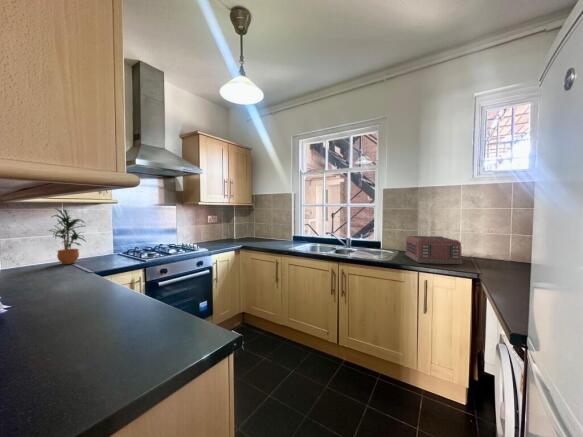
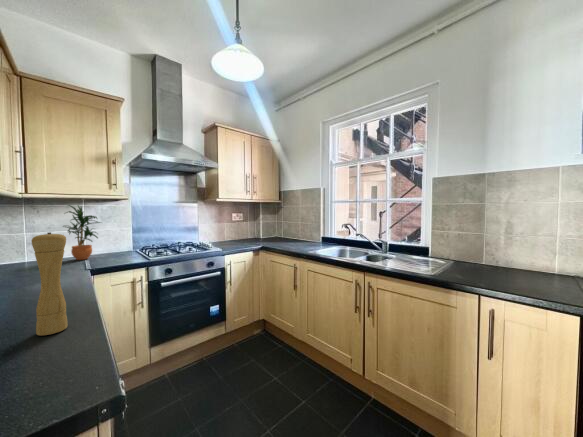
pepper mill: none [126,235,150,317] -> present [32,232,68,336]
toaster: present [406,236,462,264] -> none [462,241,556,288]

